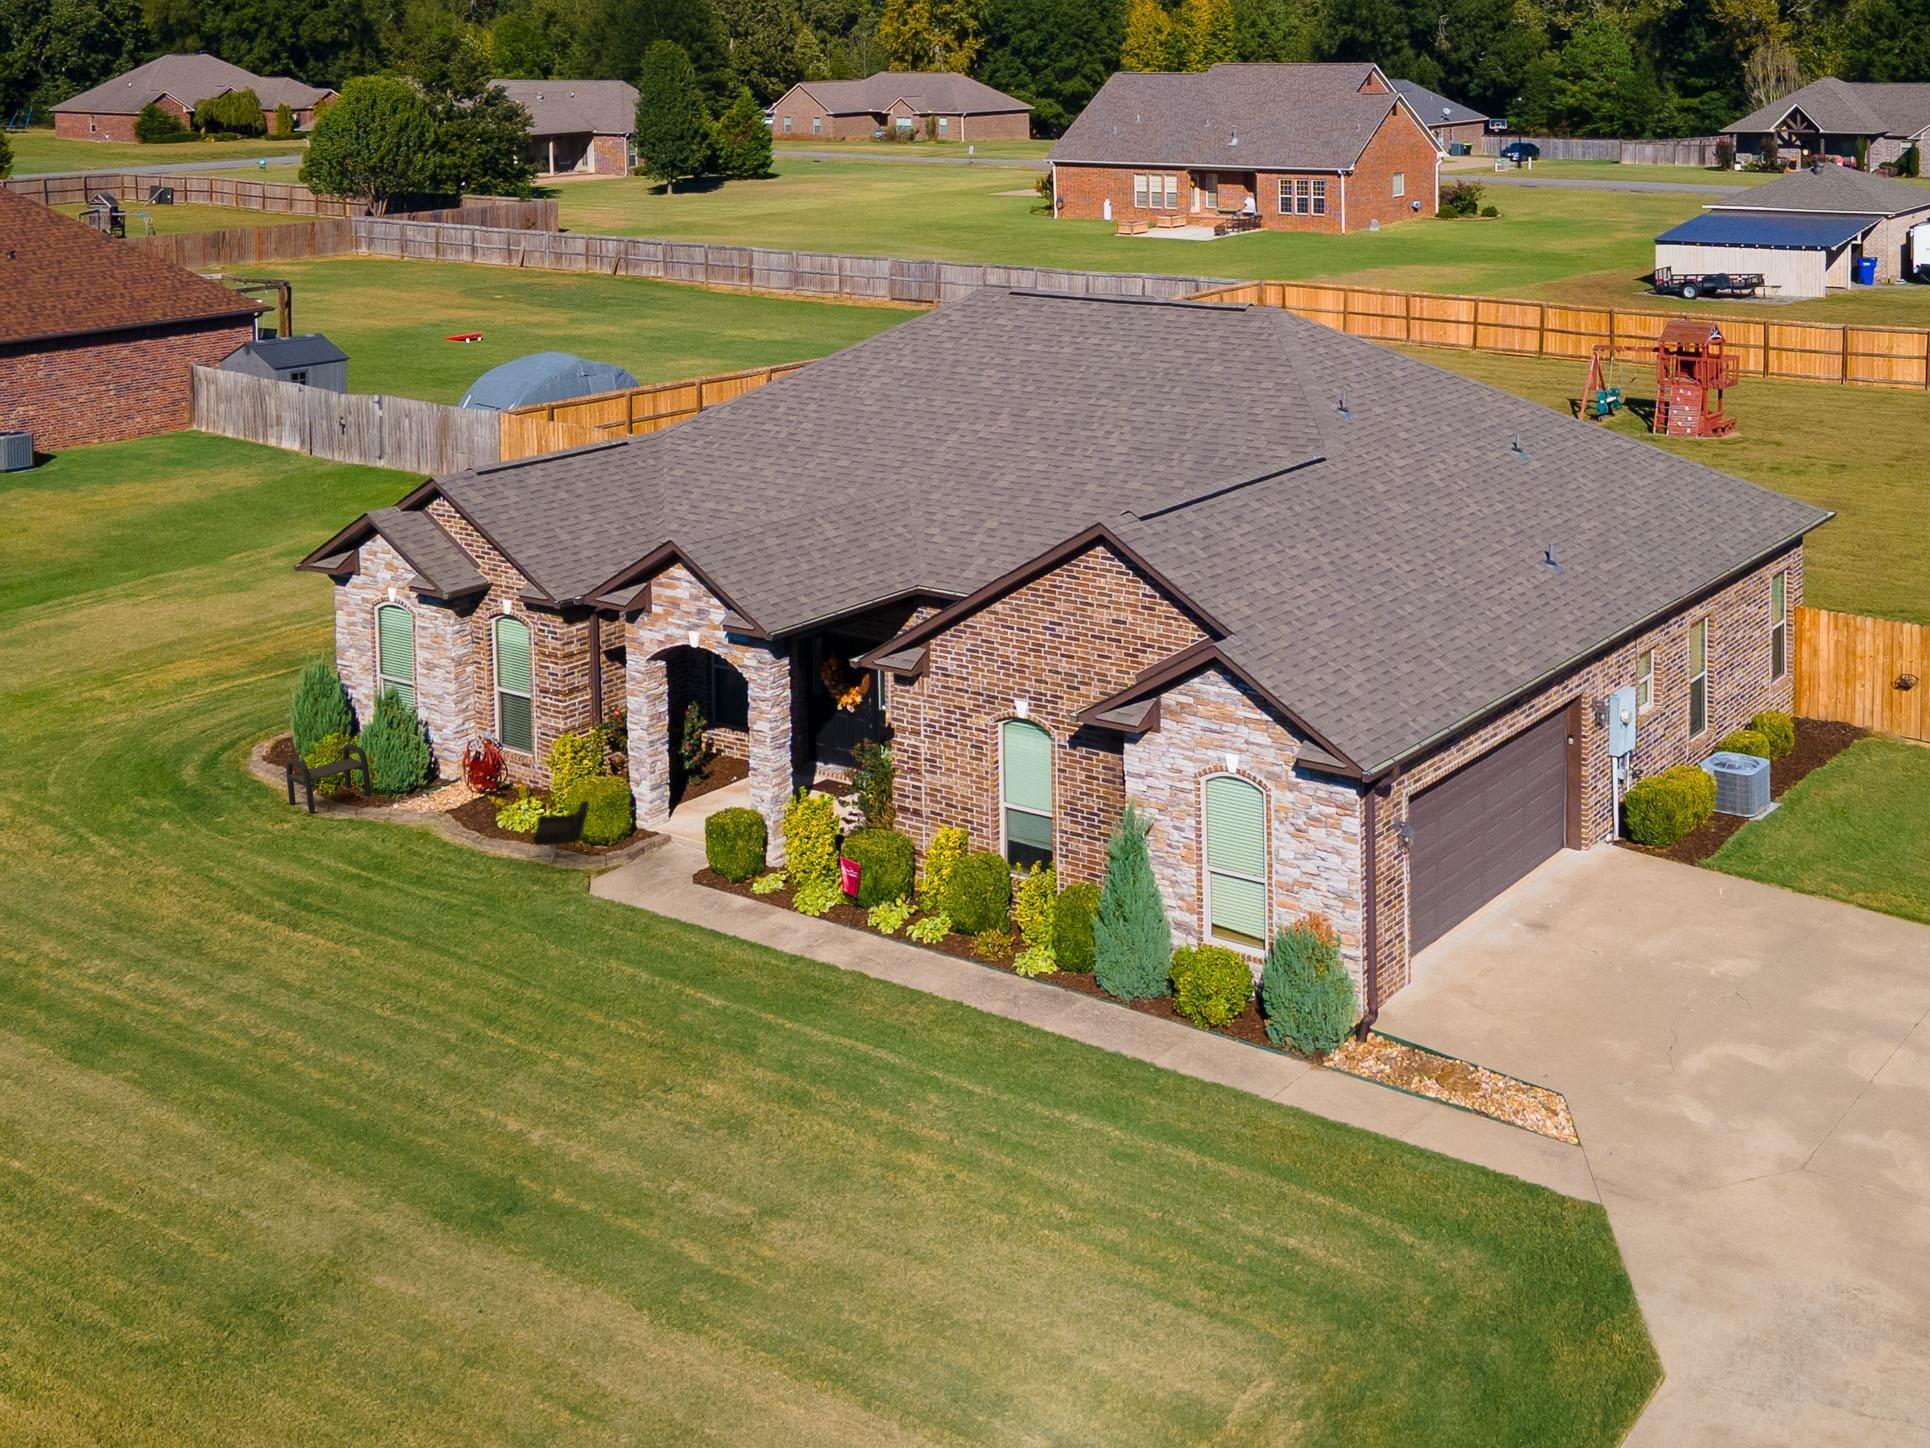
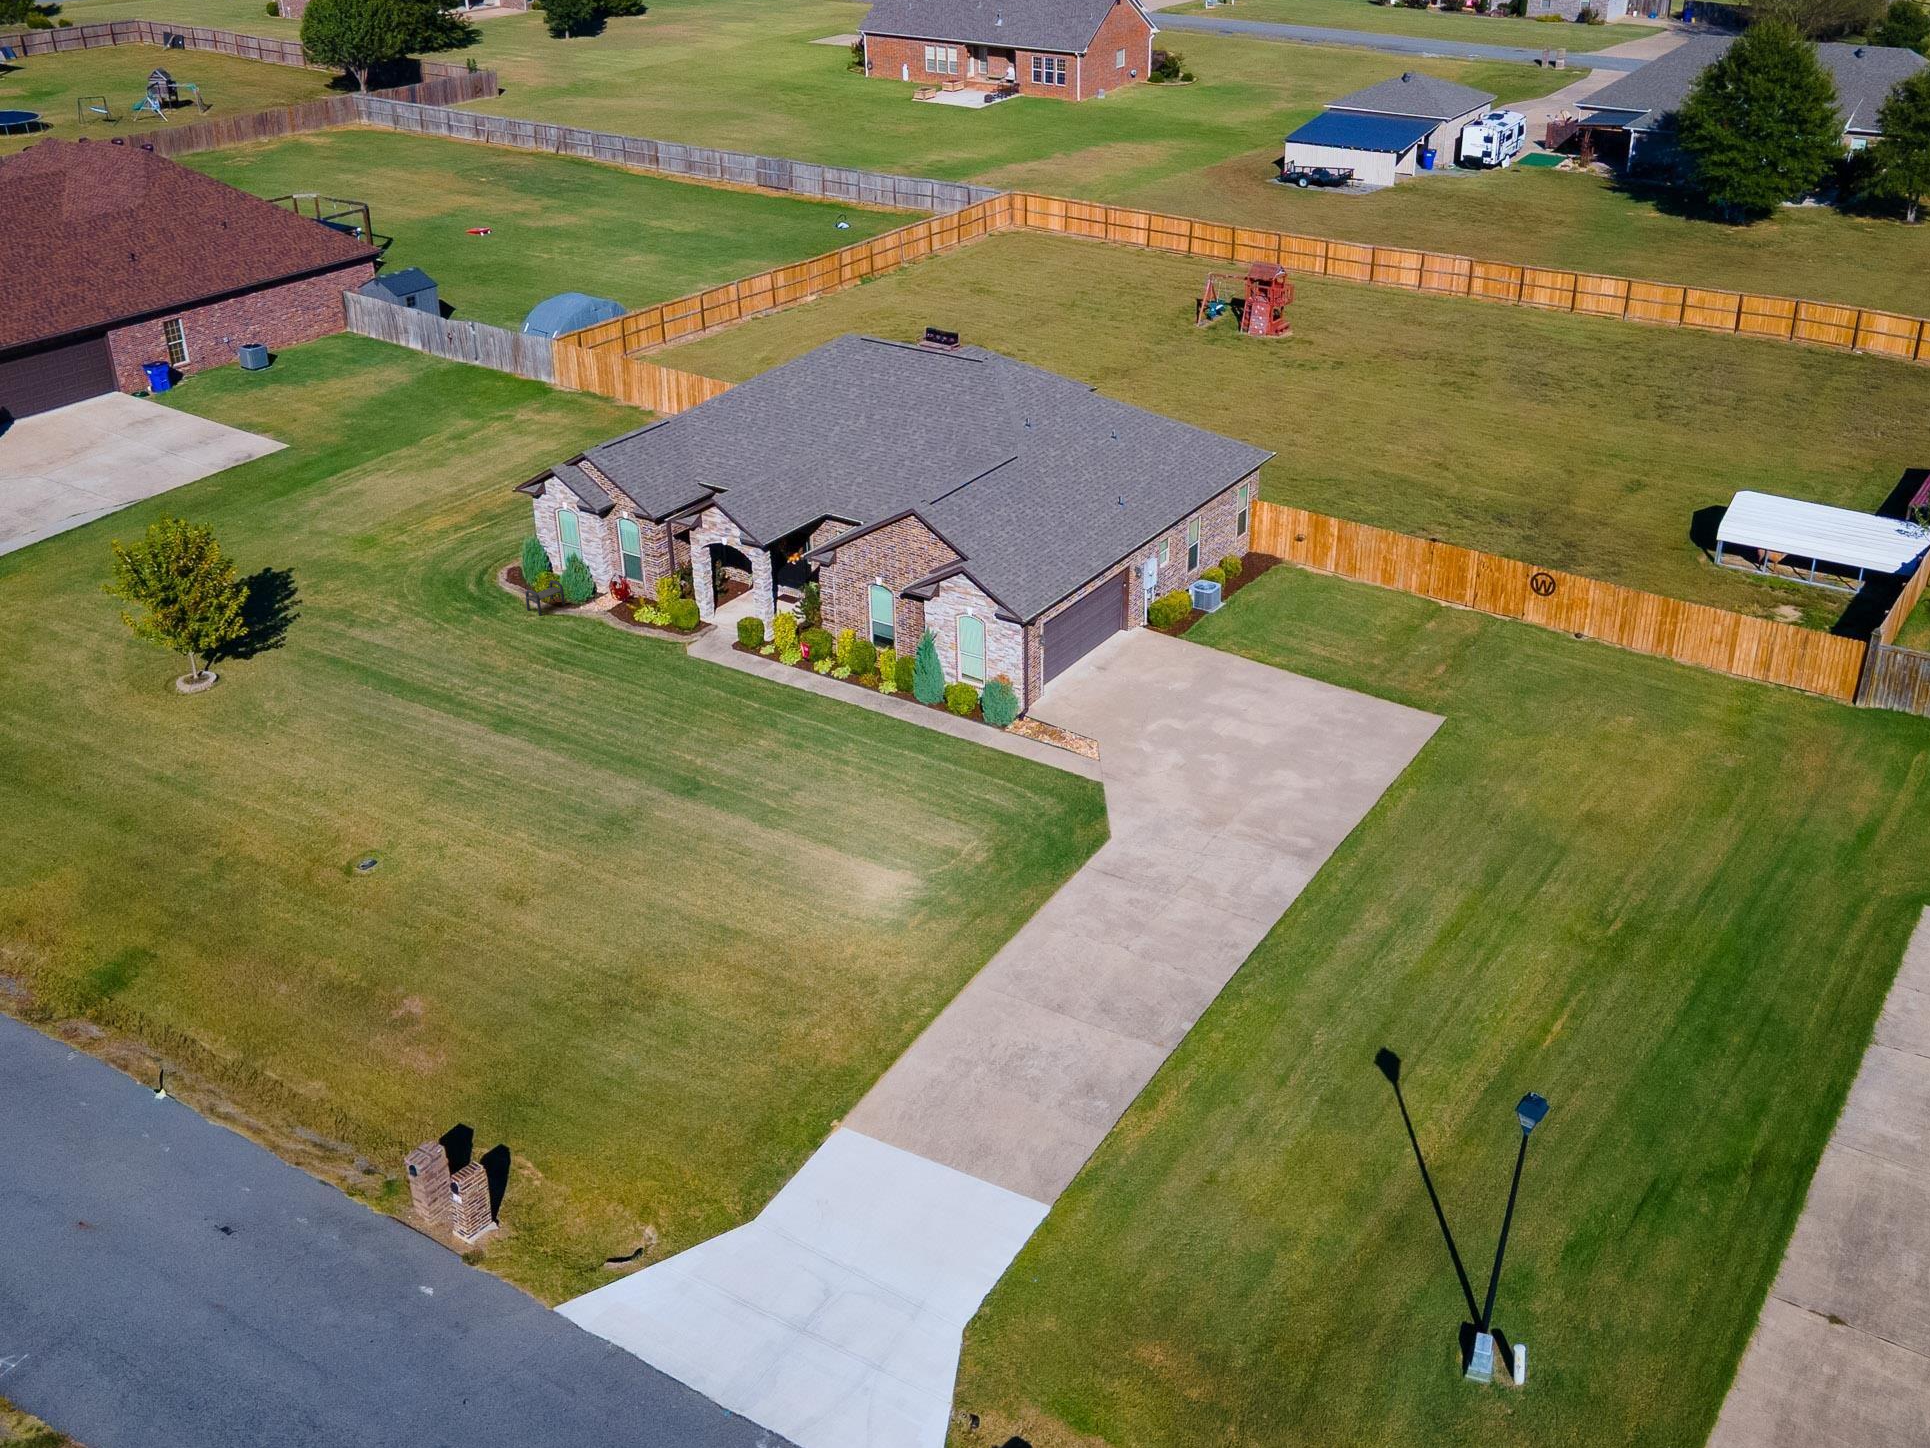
lounge chair: present [533,801,589,864] -> none [652,612,680,642]

